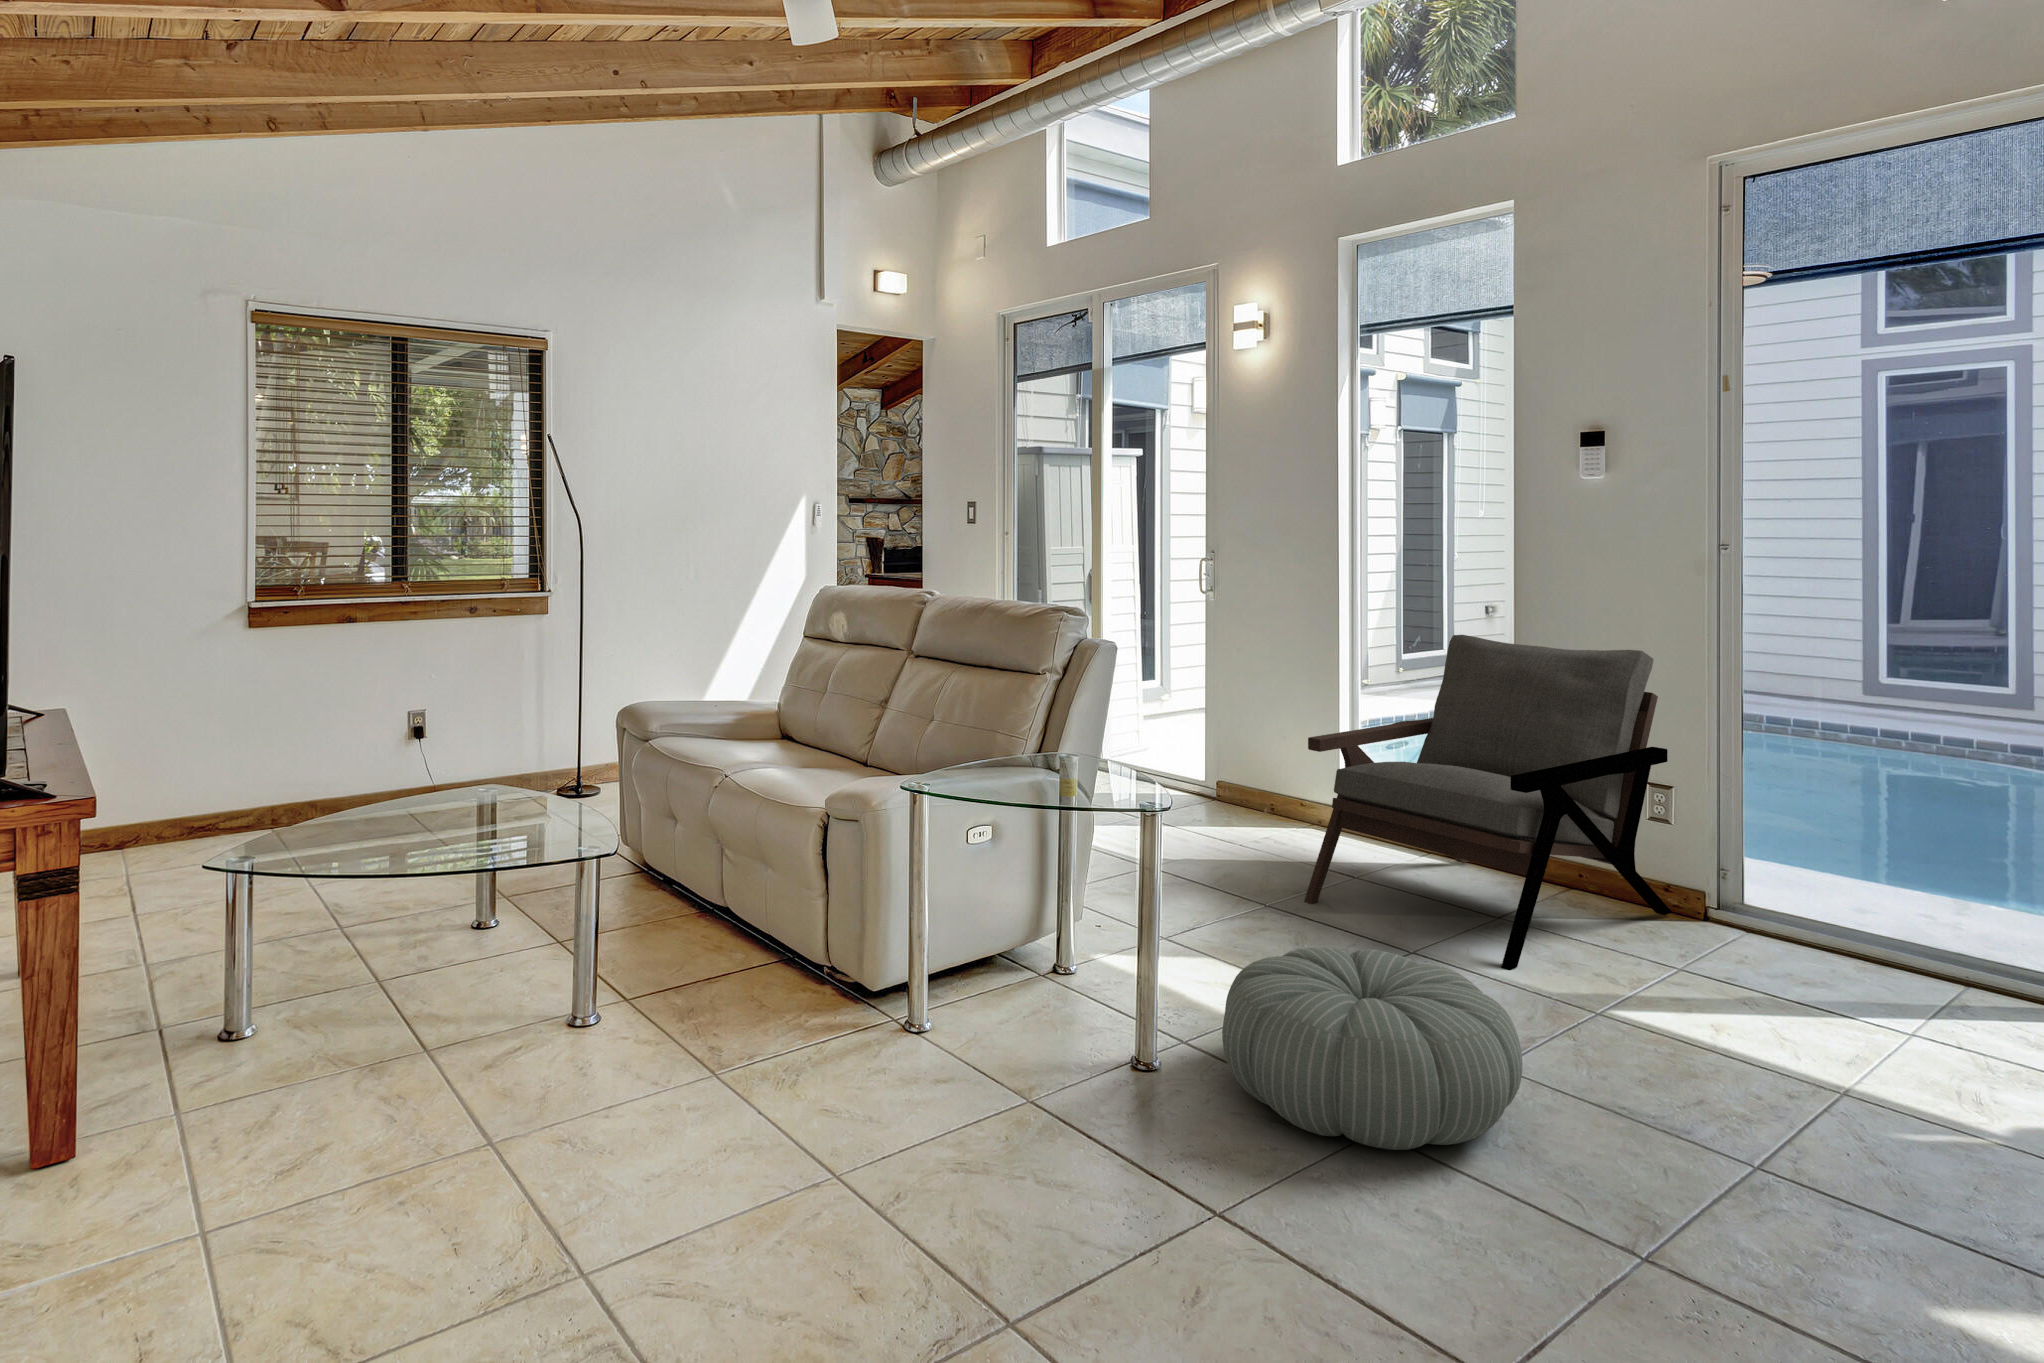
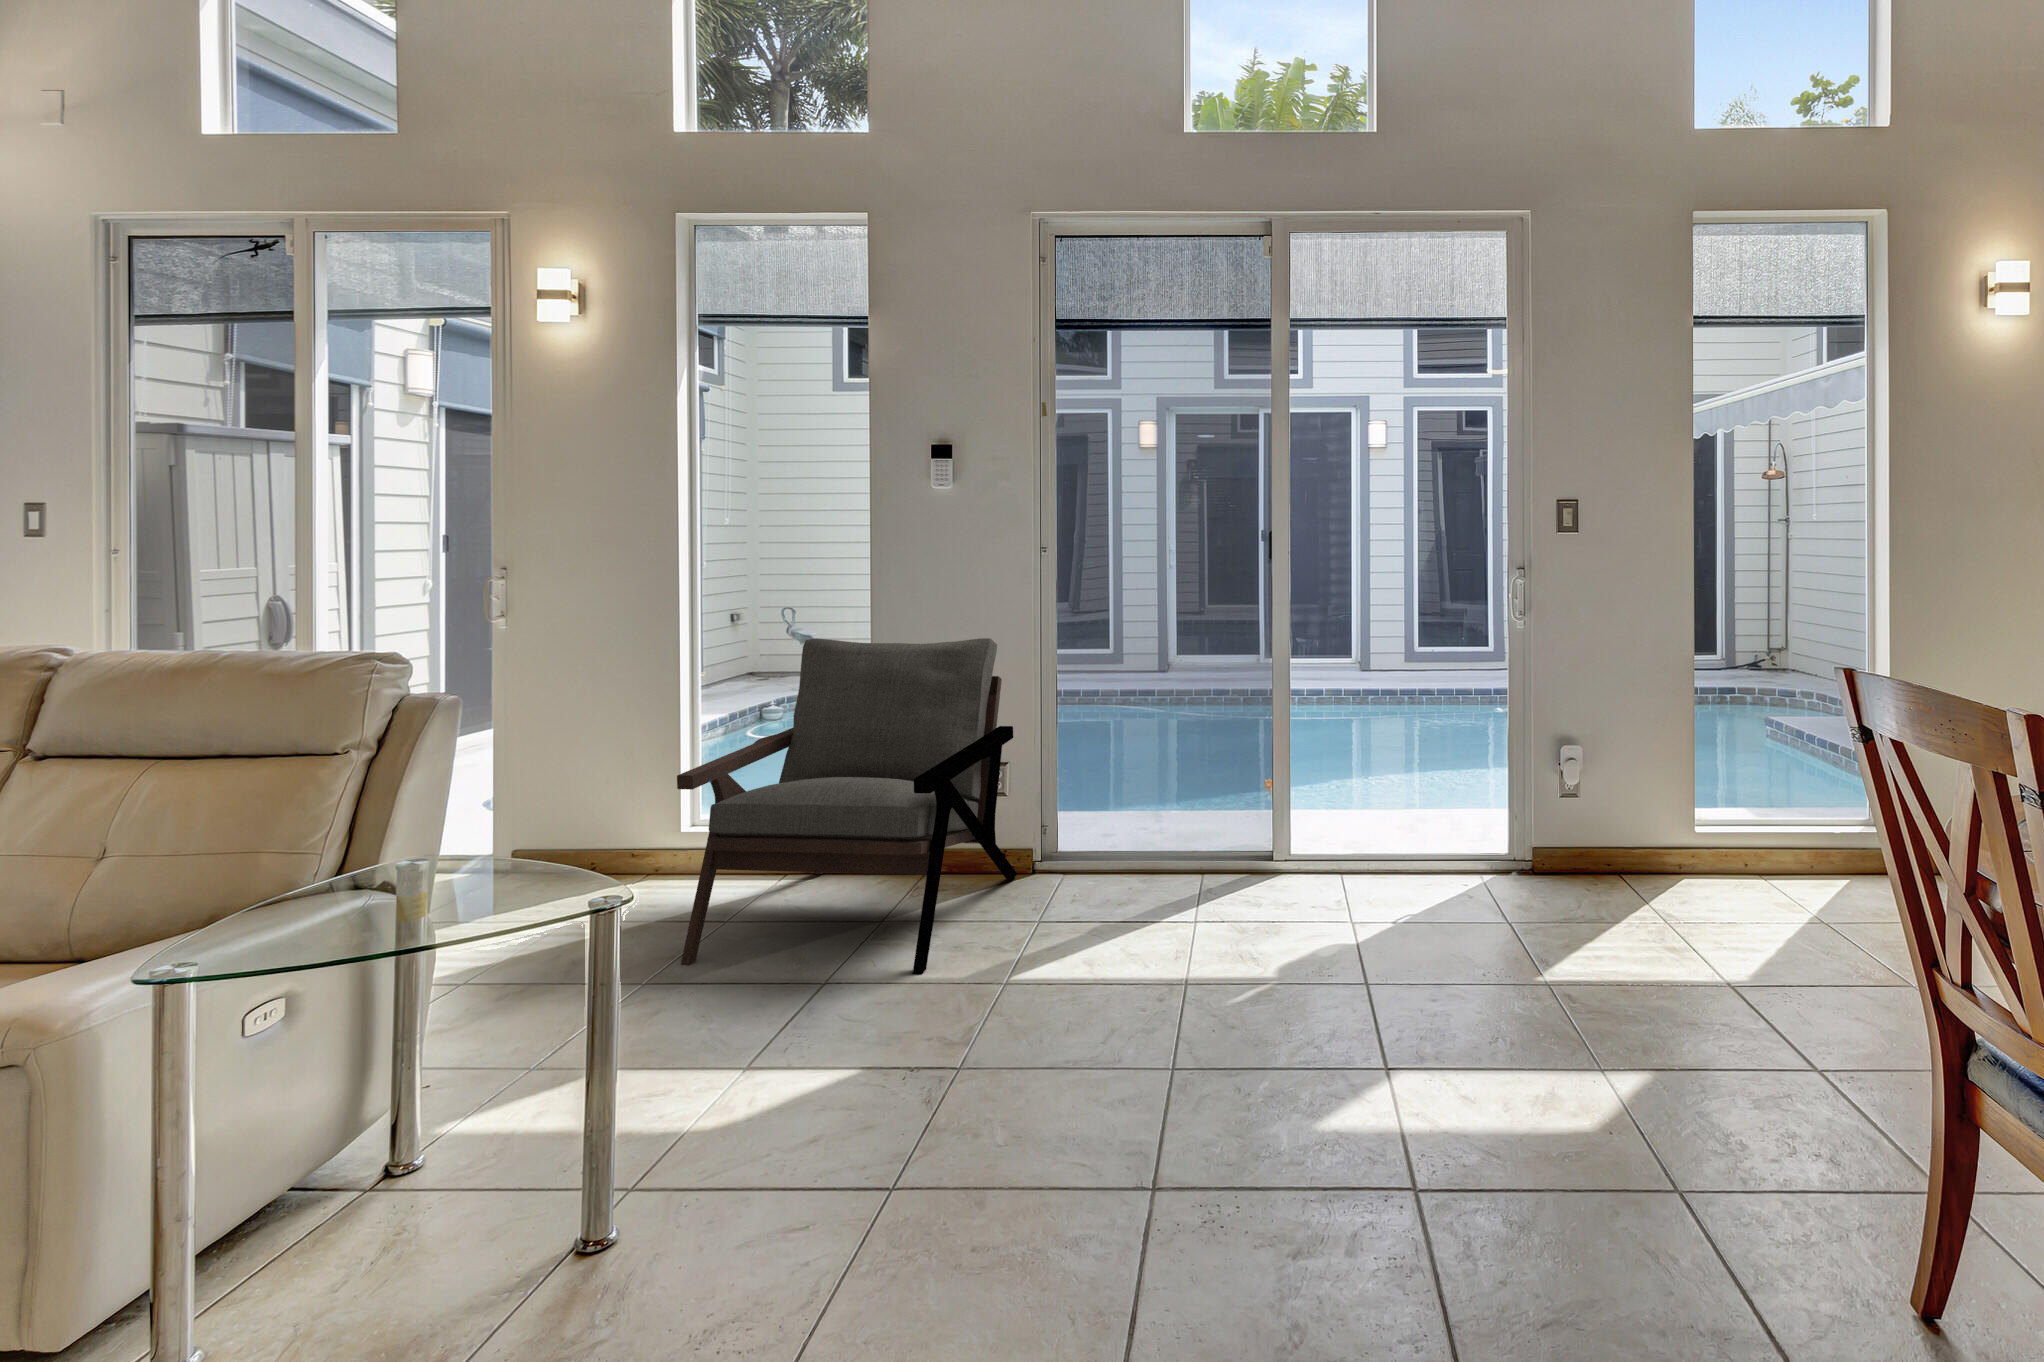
pouf: present [1222,948,1523,1150] -> none [696,1000,1022,1241]

